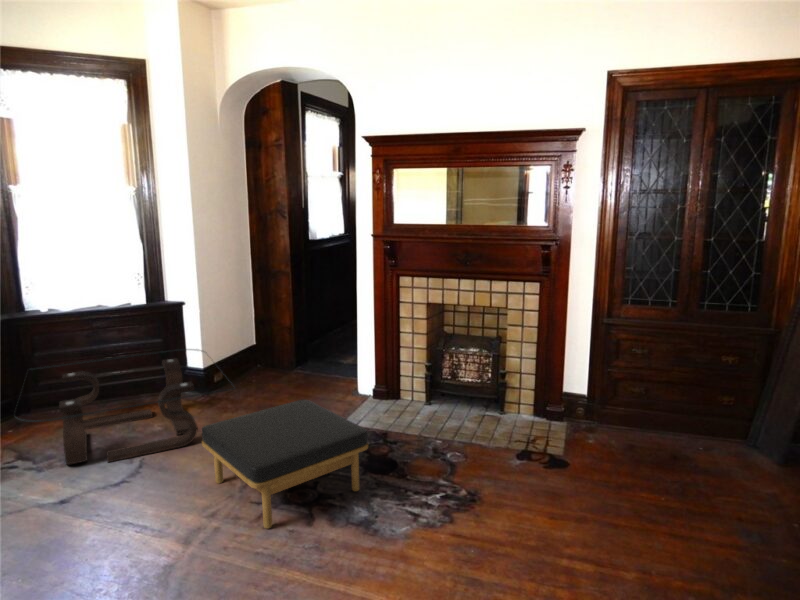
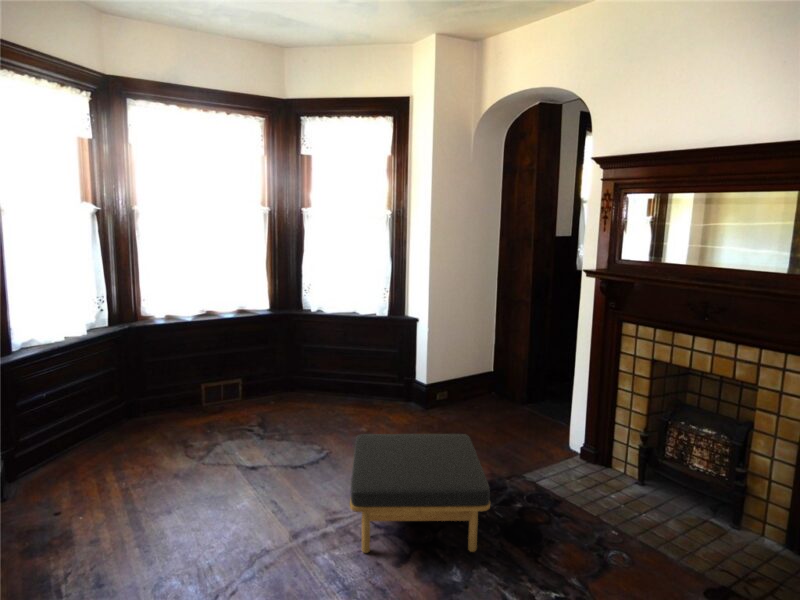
coffee table: present [16,351,235,465] -> none [252,350,427,446]

